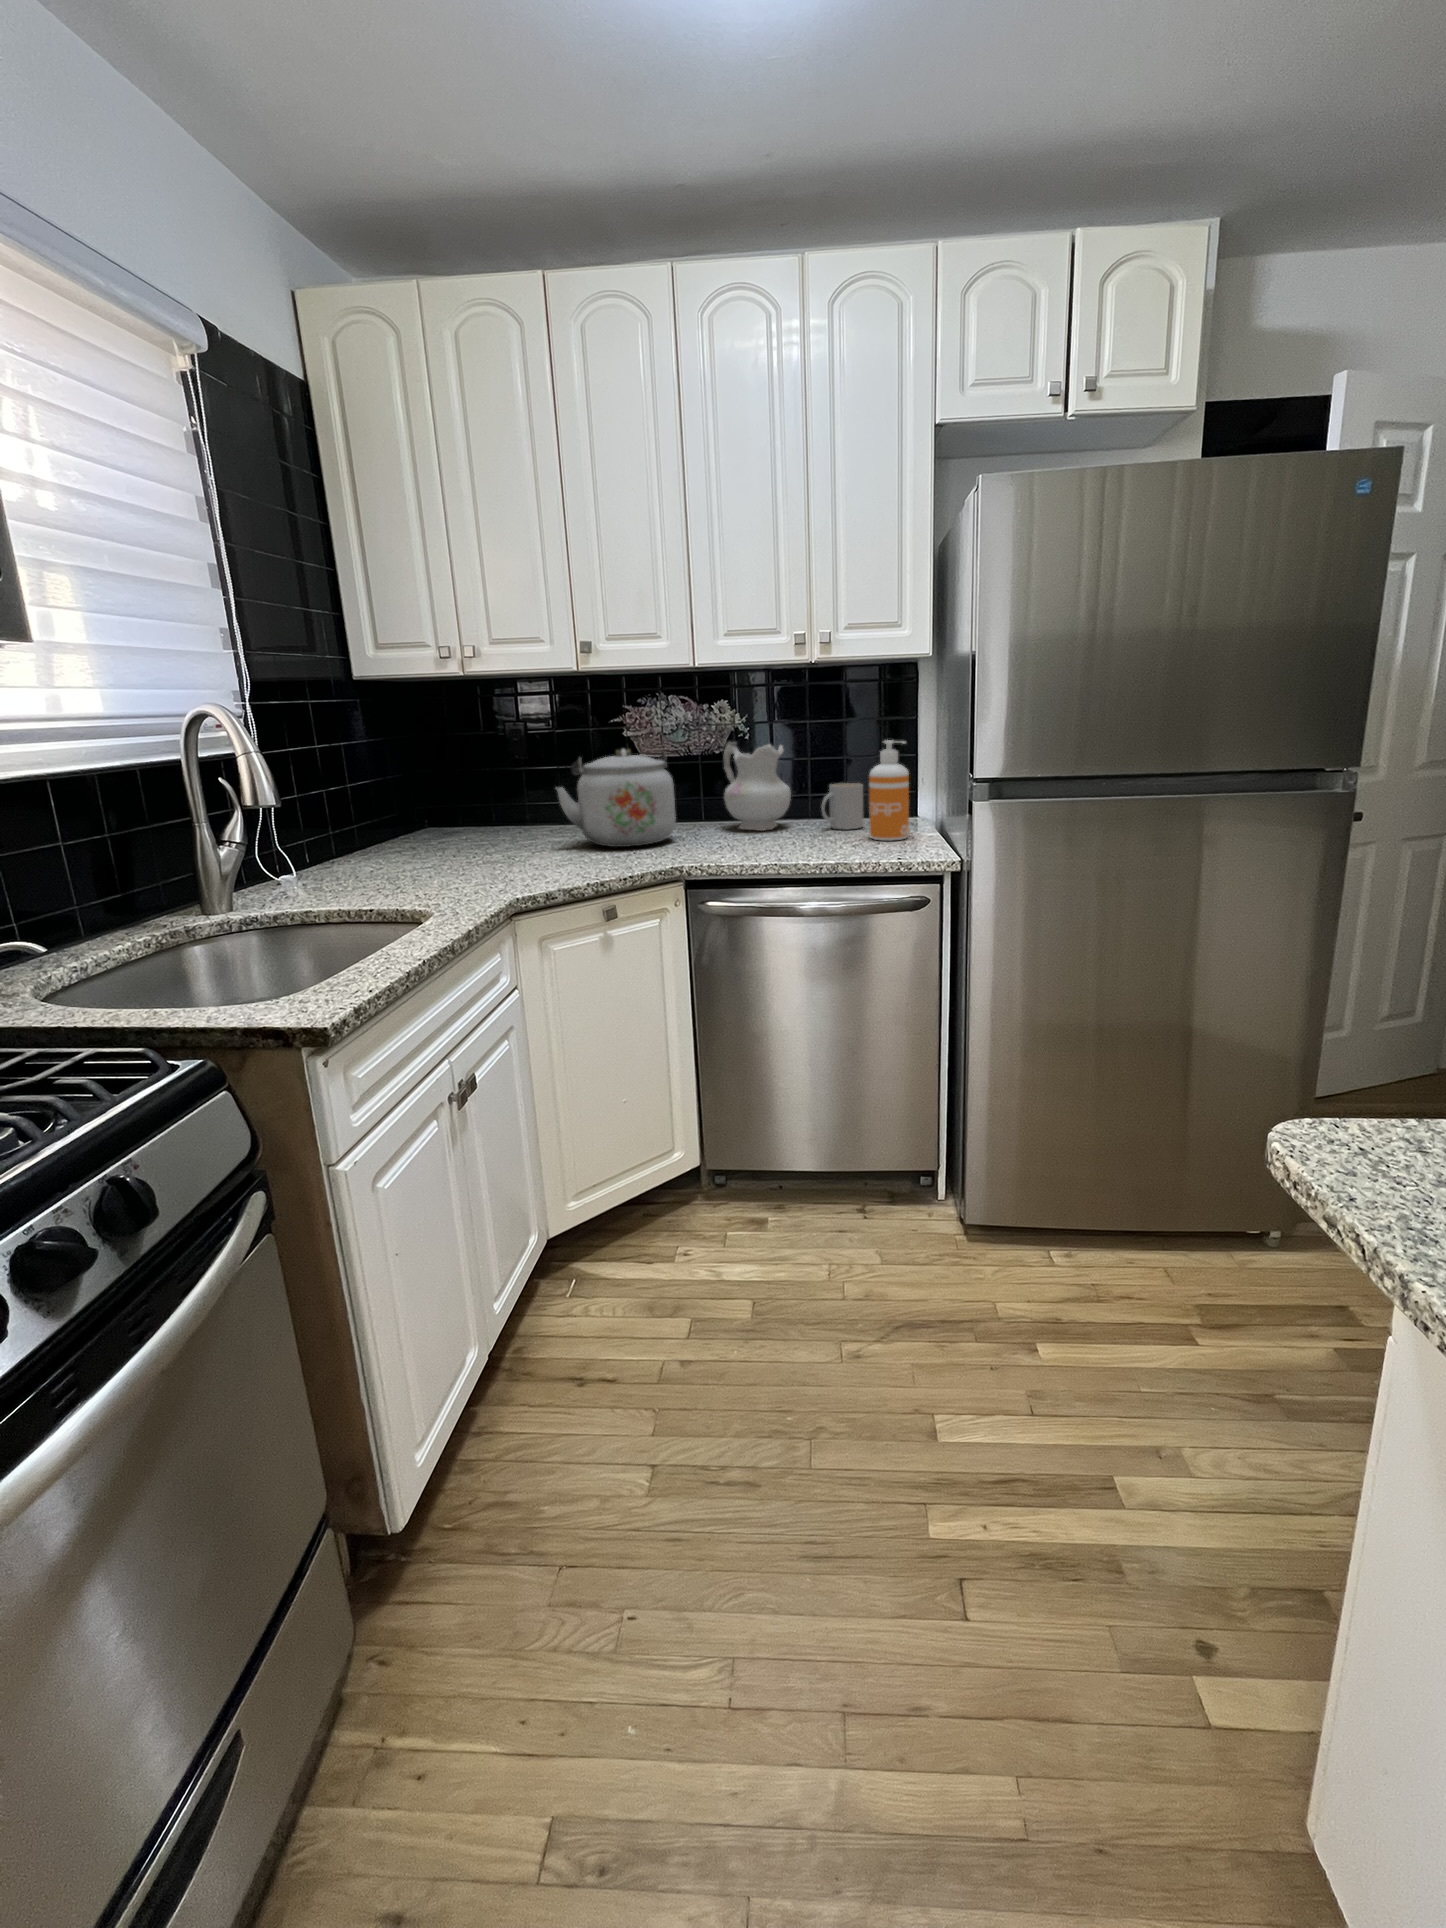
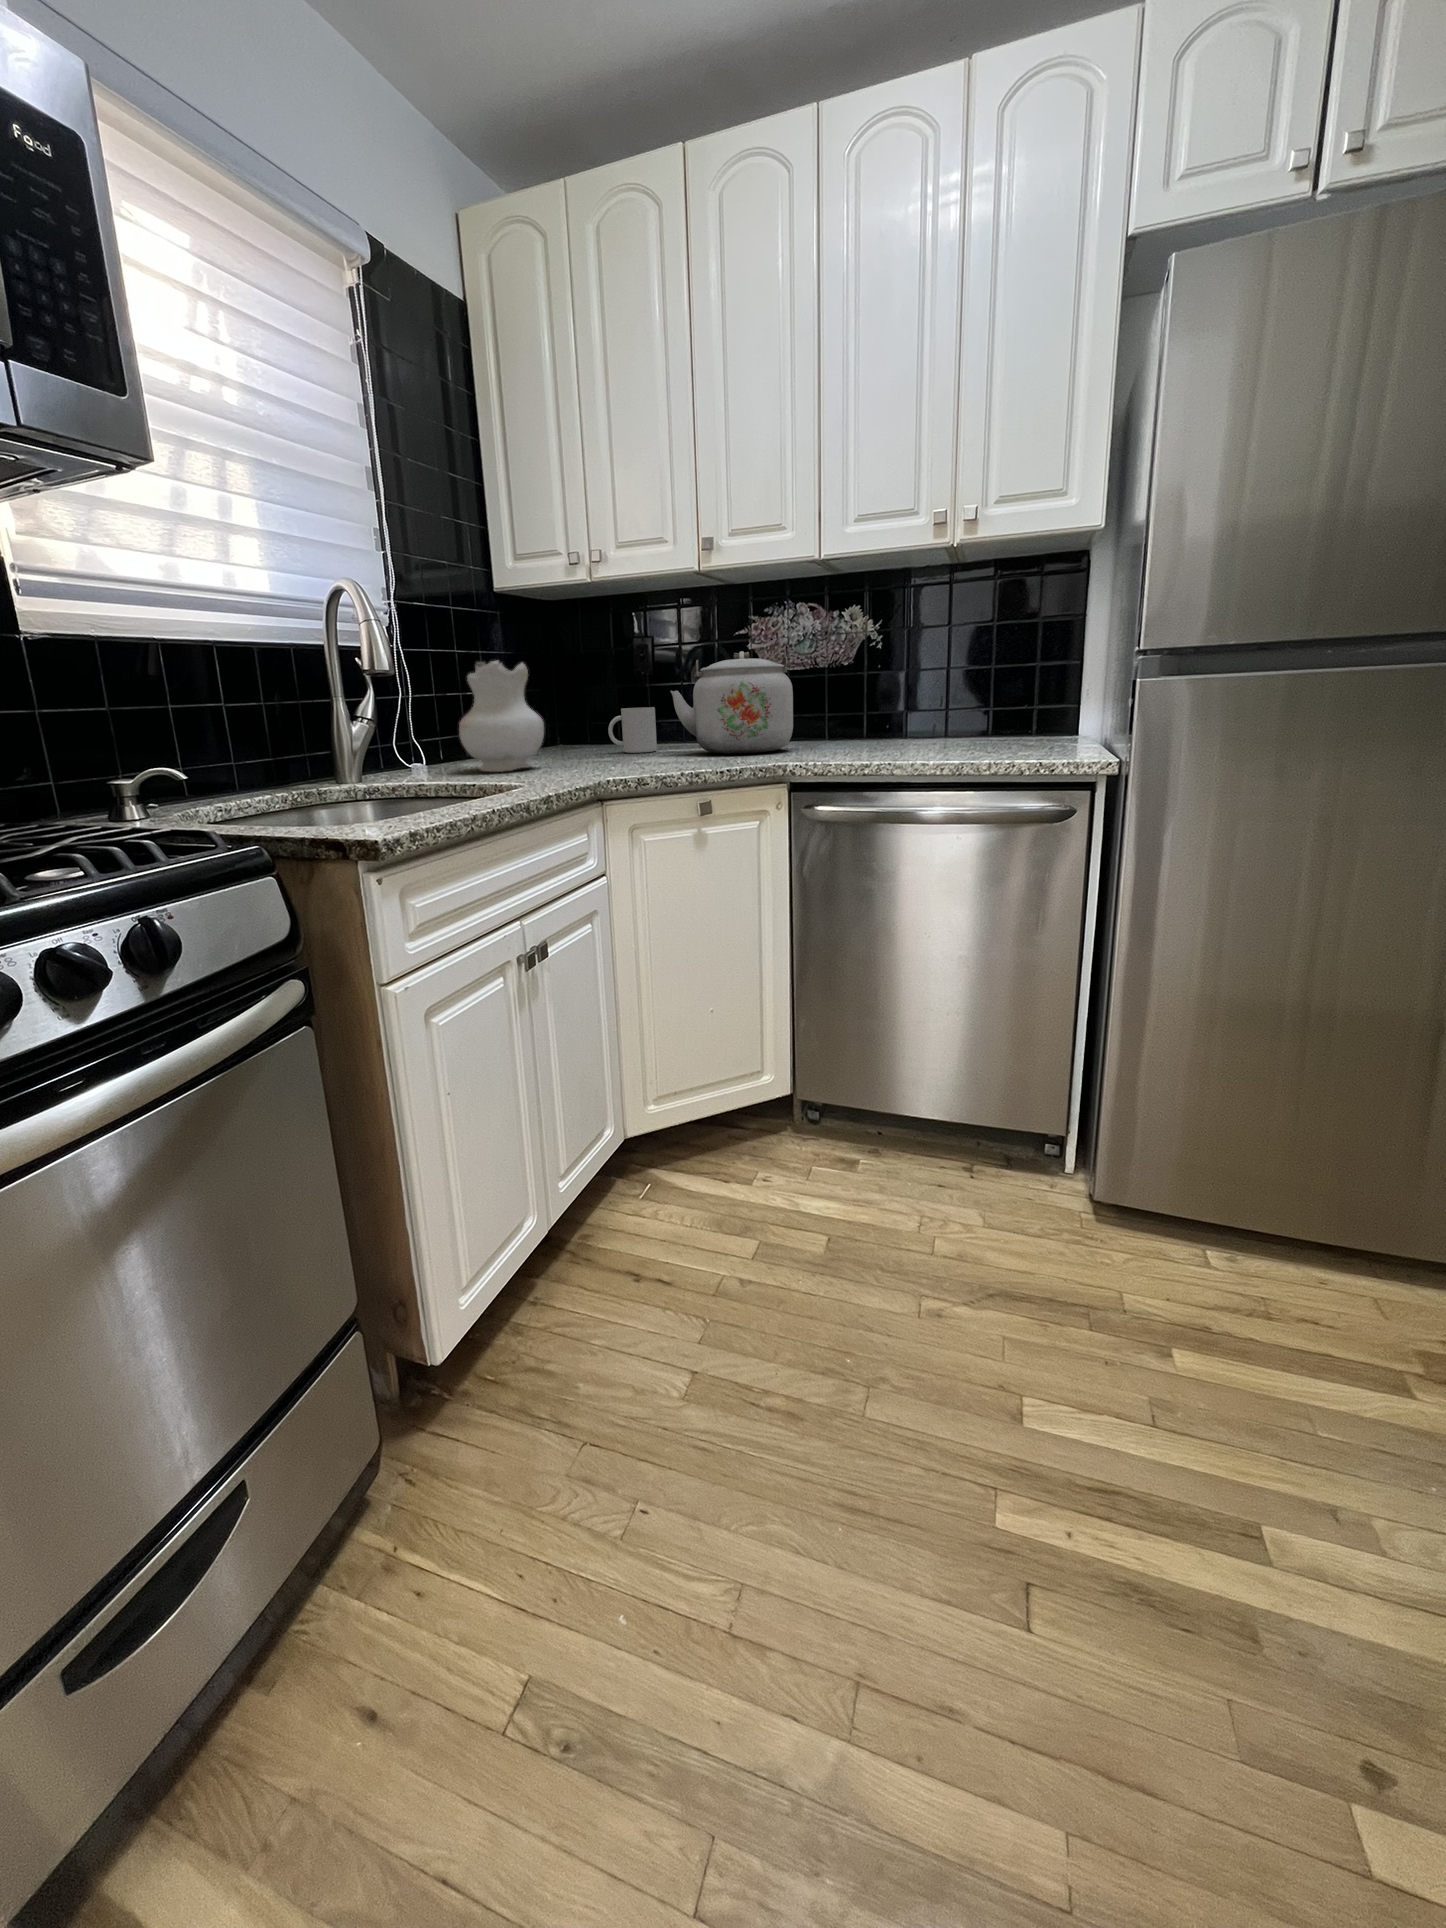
soap dispenser: present [869,740,909,841] -> none [1011,630,1064,748]
ceramic pitcher: present [724,742,791,831] -> present [459,661,544,772]
mug: present [821,783,863,829] -> present [608,707,657,753]

